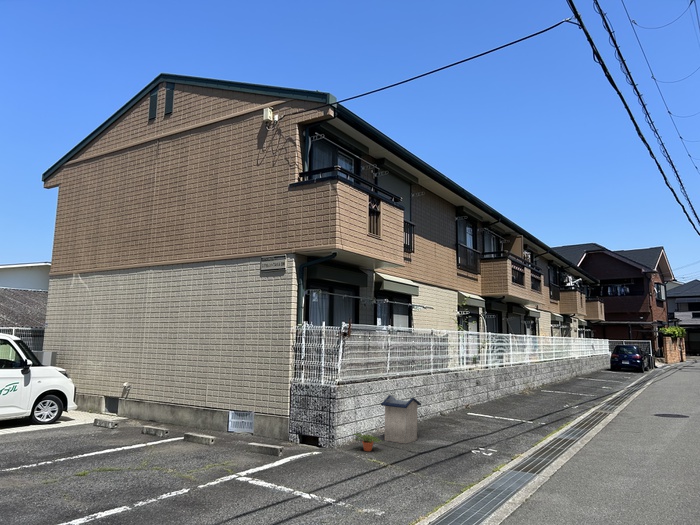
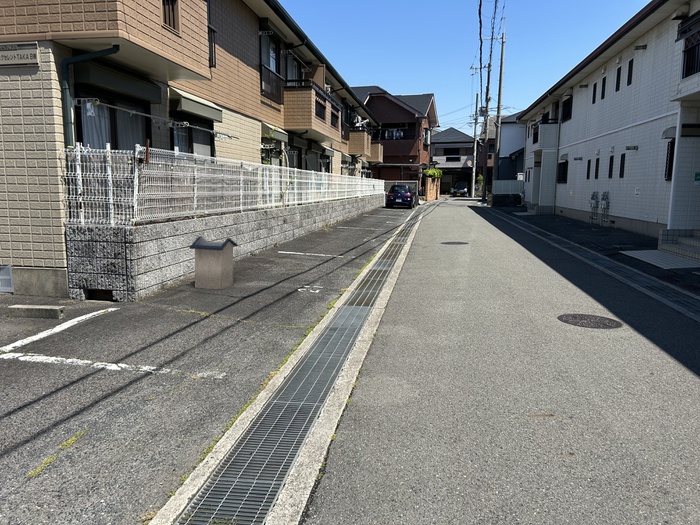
potted plant: present [353,433,380,451] -> none [158,281,198,302]

